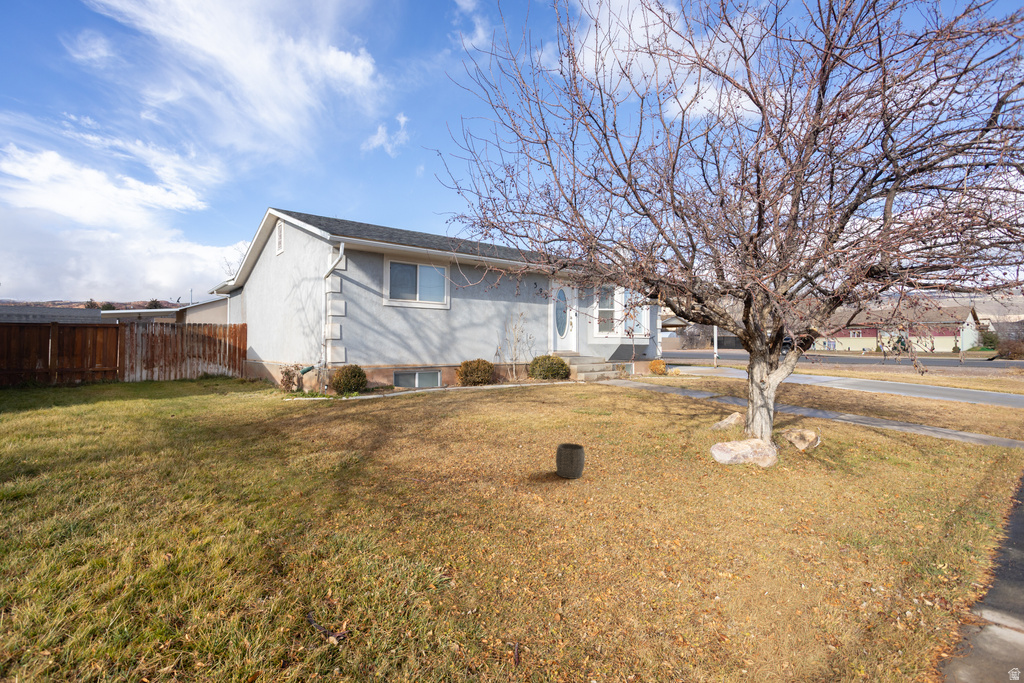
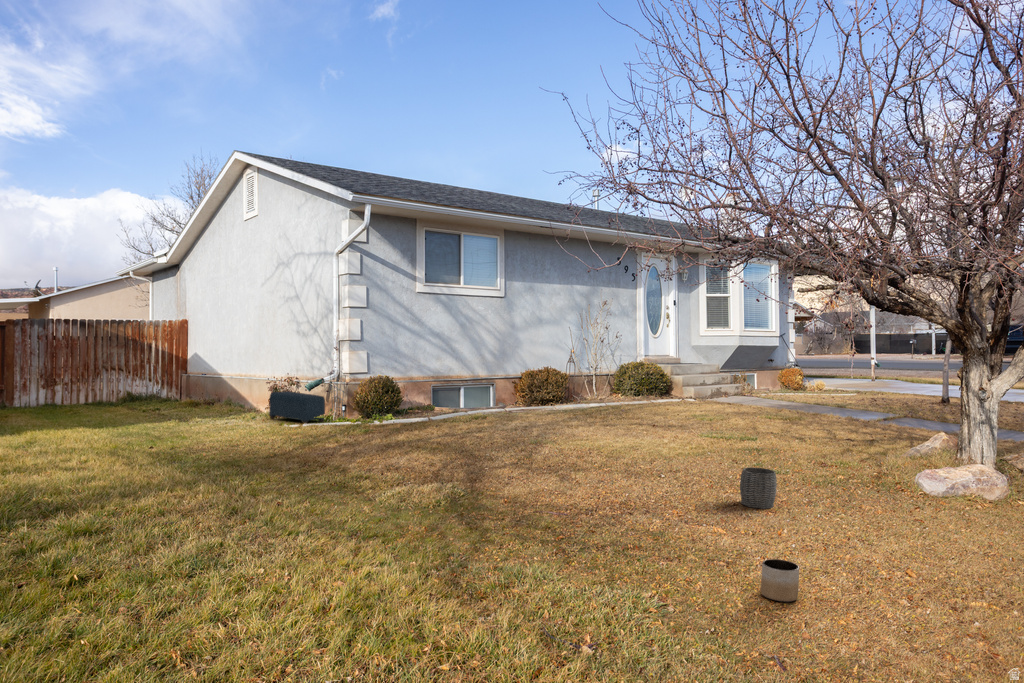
bench: none [278,374,316,398] -> present [269,391,325,424]
planter: none [500,551,536,599] -> present [761,559,799,602]

